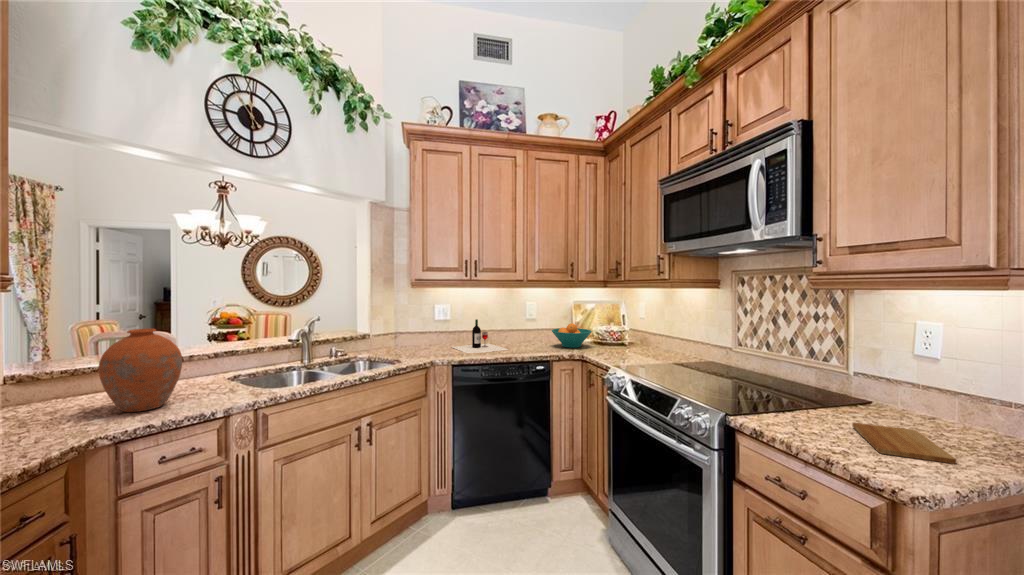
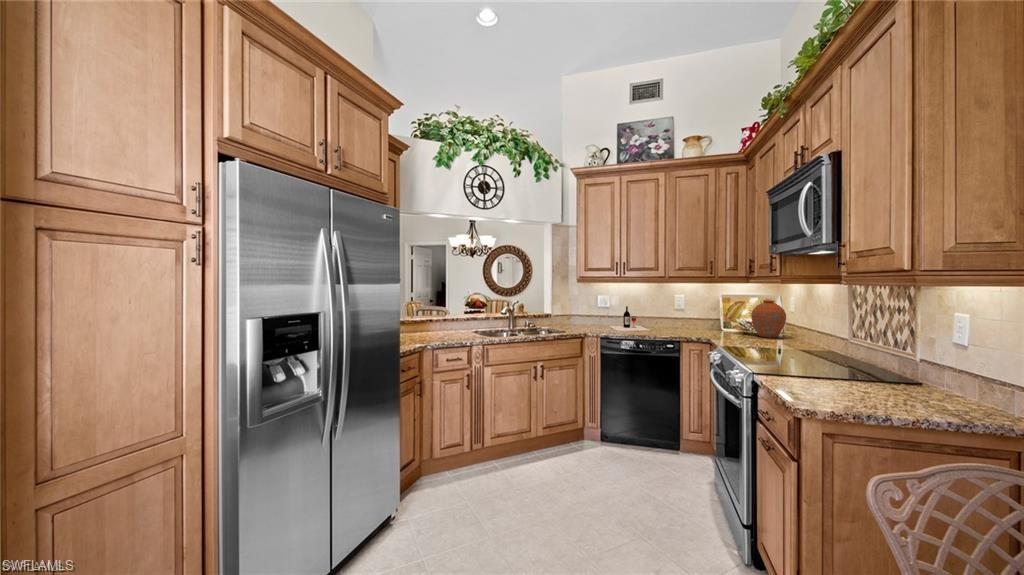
fruit bowl: present [552,323,592,348] -> none [690,312,727,333]
vase: present [99,329,182,412] -> present [751,300,786,338]
cutting board: present [852,423,956,464] -> none [839,388,909,413]

